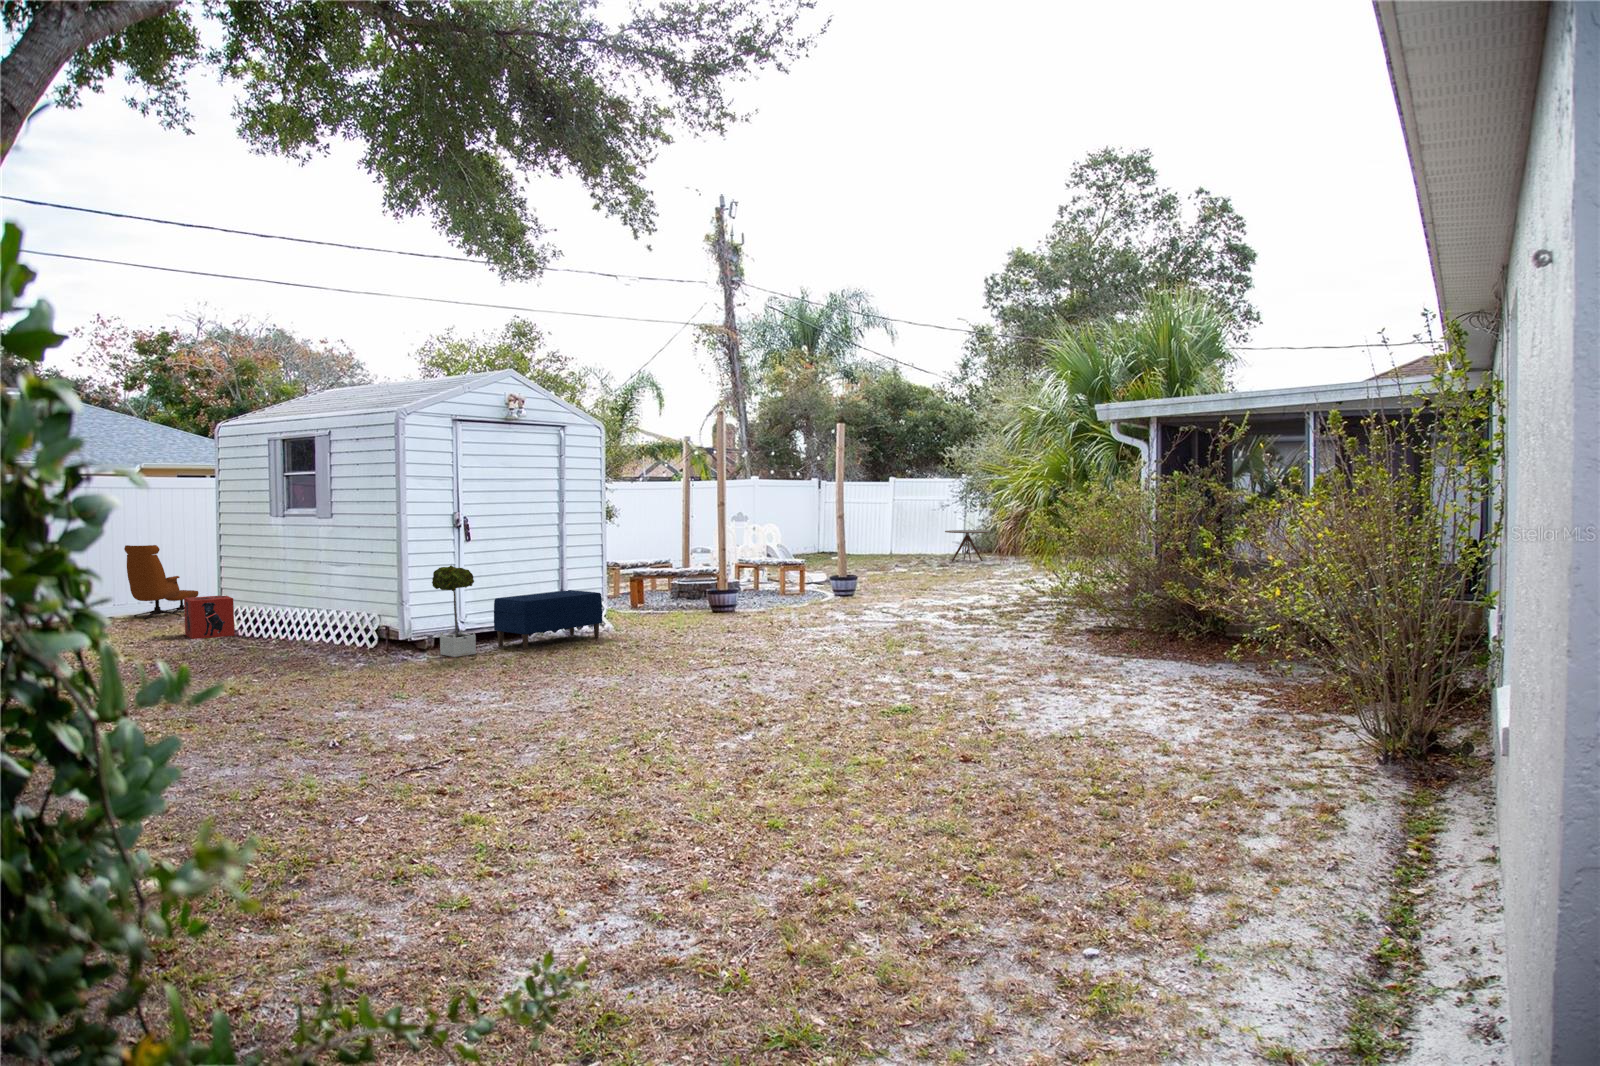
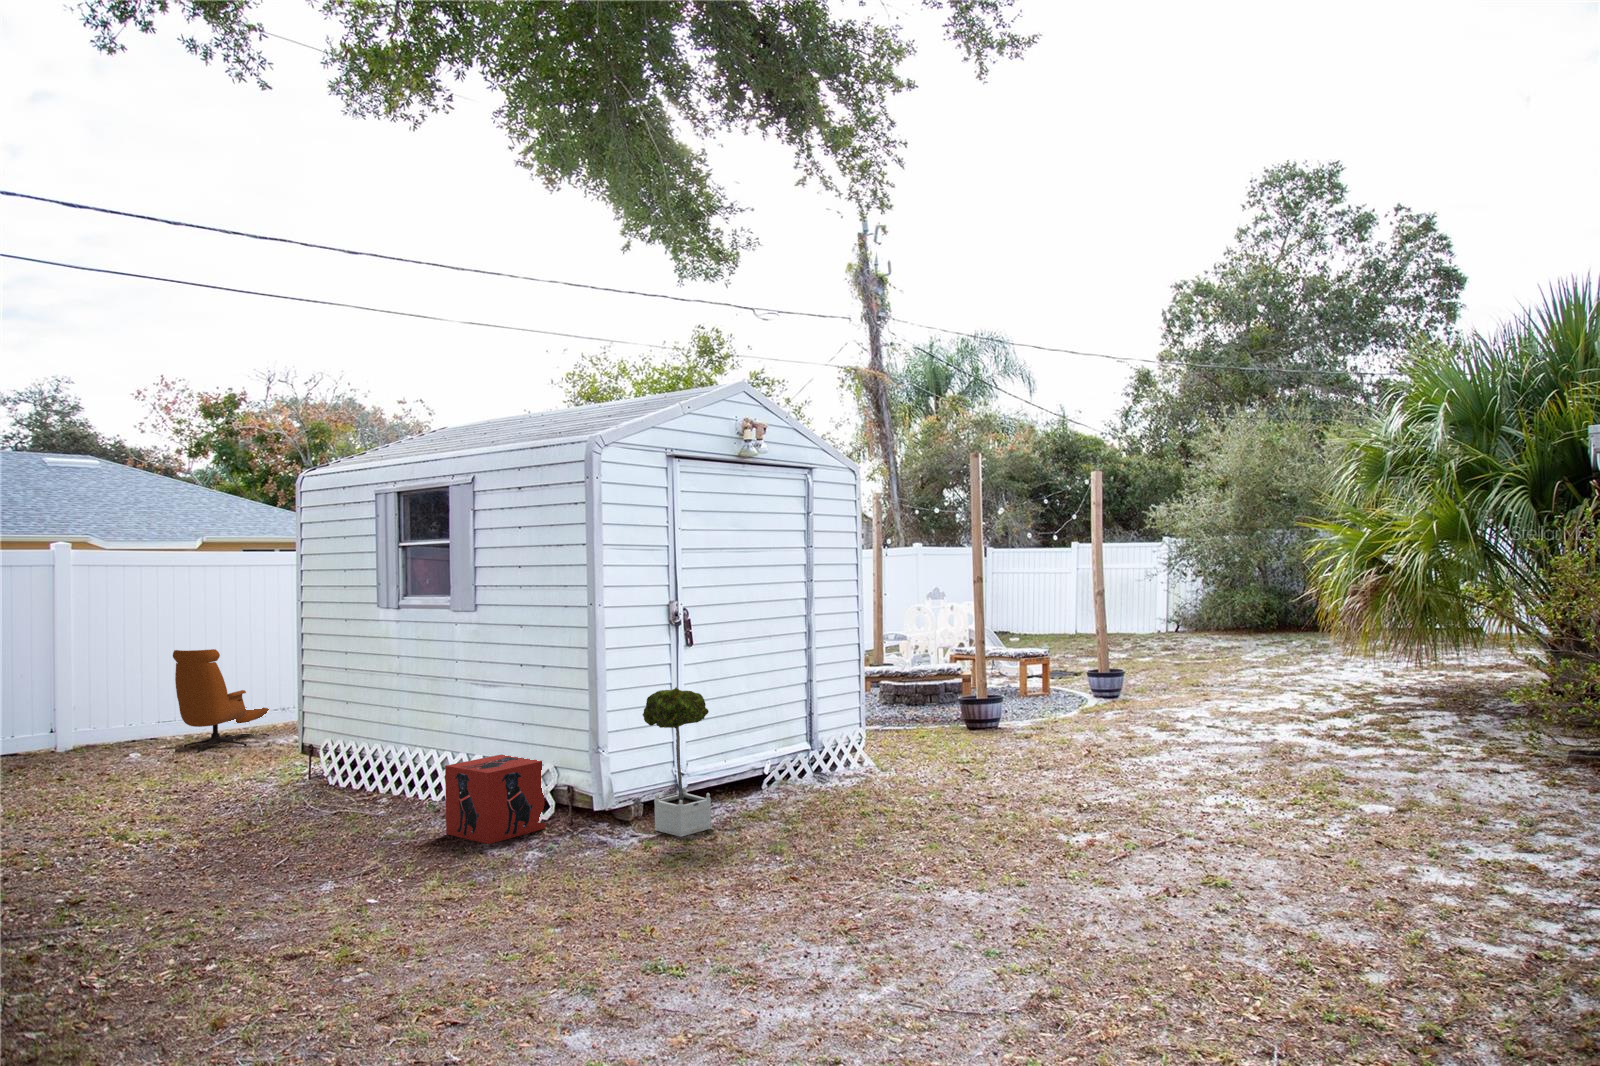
round table: present [945,530,990,562] -> none [1162,605,1220,645]
bench: present [494,590,602,649] -> none [725,714,878,817]
storage box: present [184,596,234,639] -> present [445,755,545,844]

